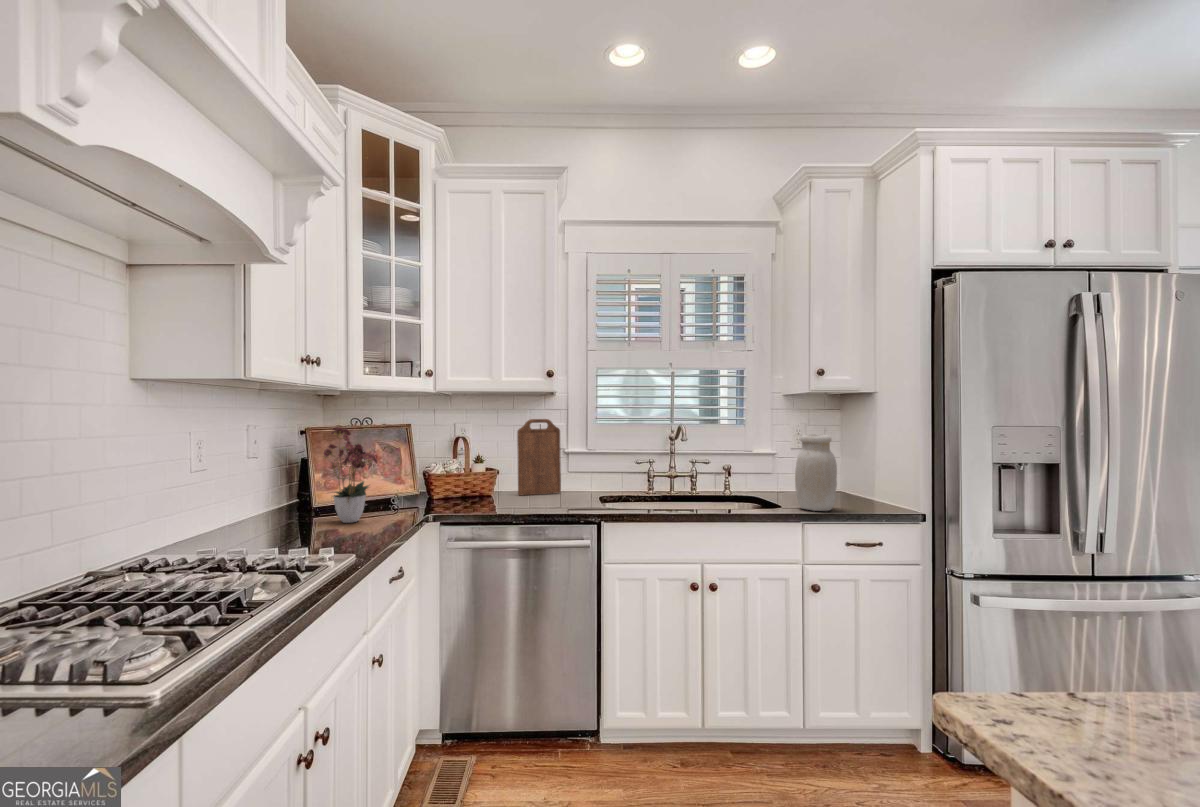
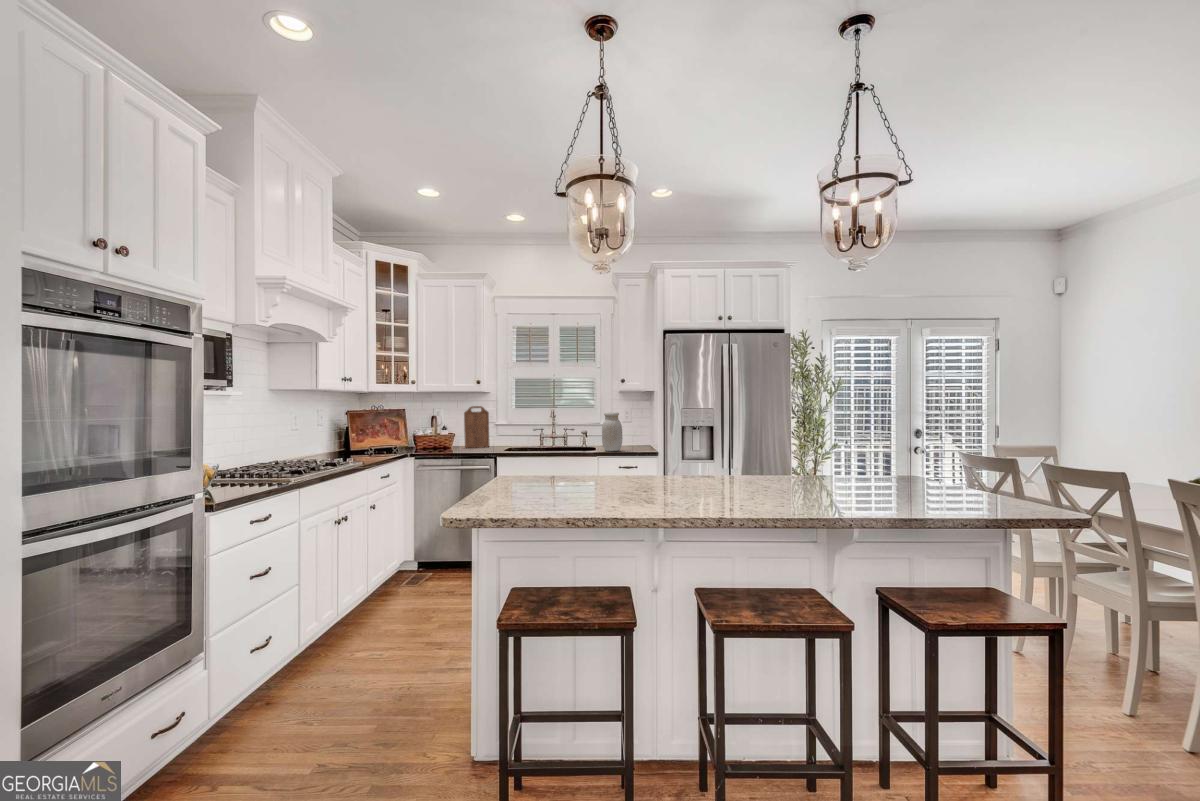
flower arrangement: present [323,427,377,523] -> none [355,407,385,456]

